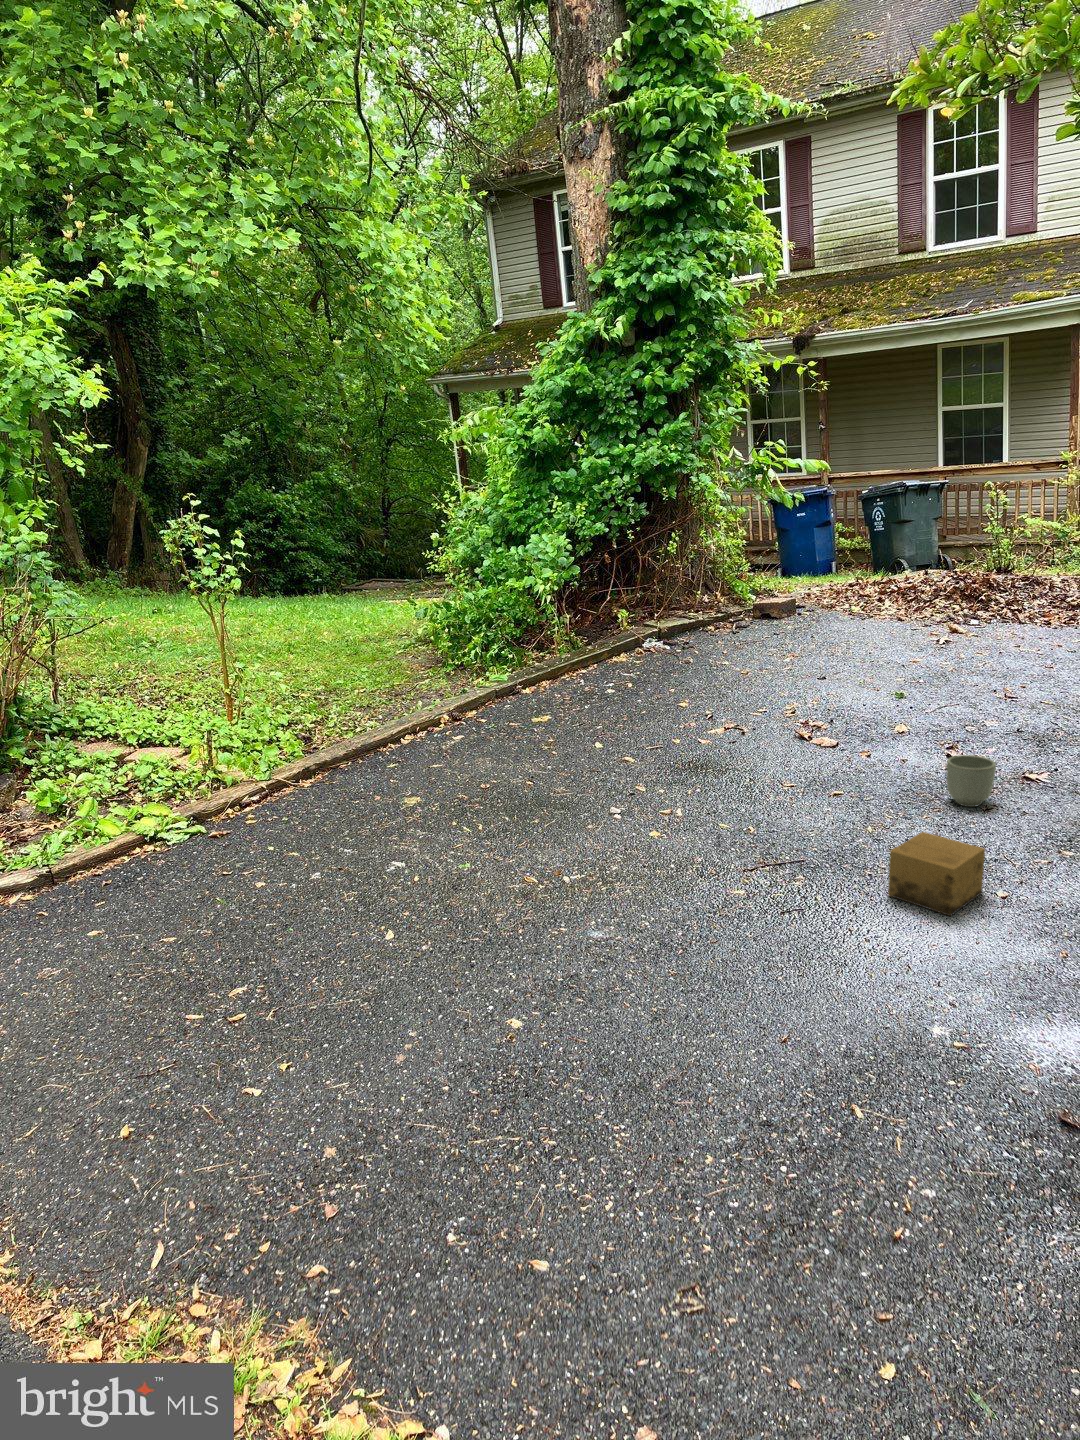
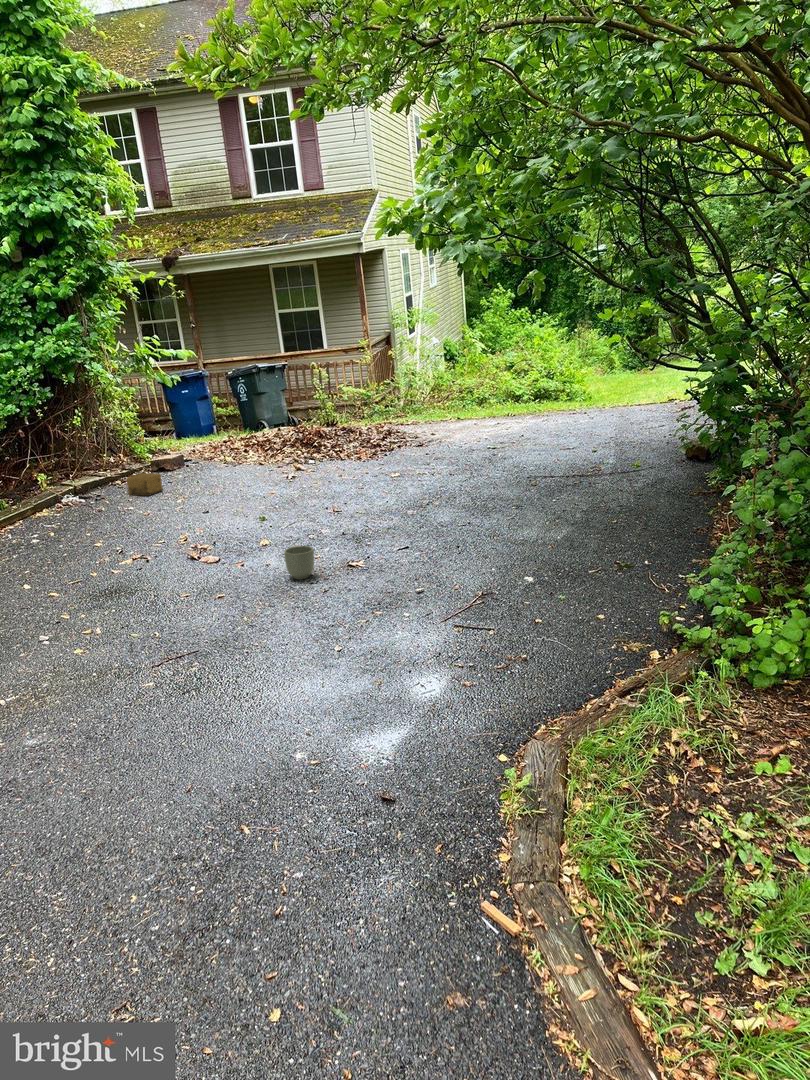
cardboard box: present [888,832,985,916] -> present [126,473,163,496]

